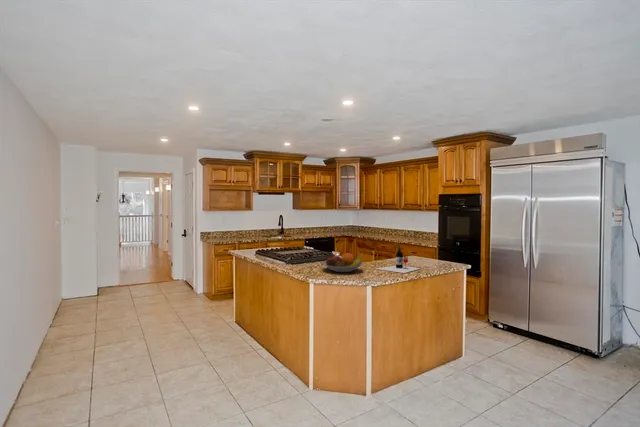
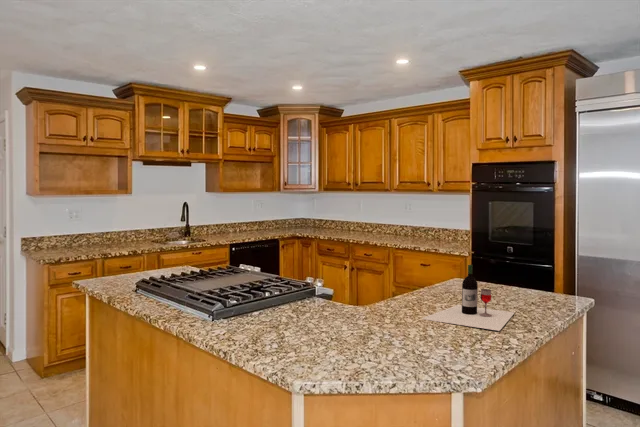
fruit bowl: present [322,253,363,272] -> none [304,288,405,337]

